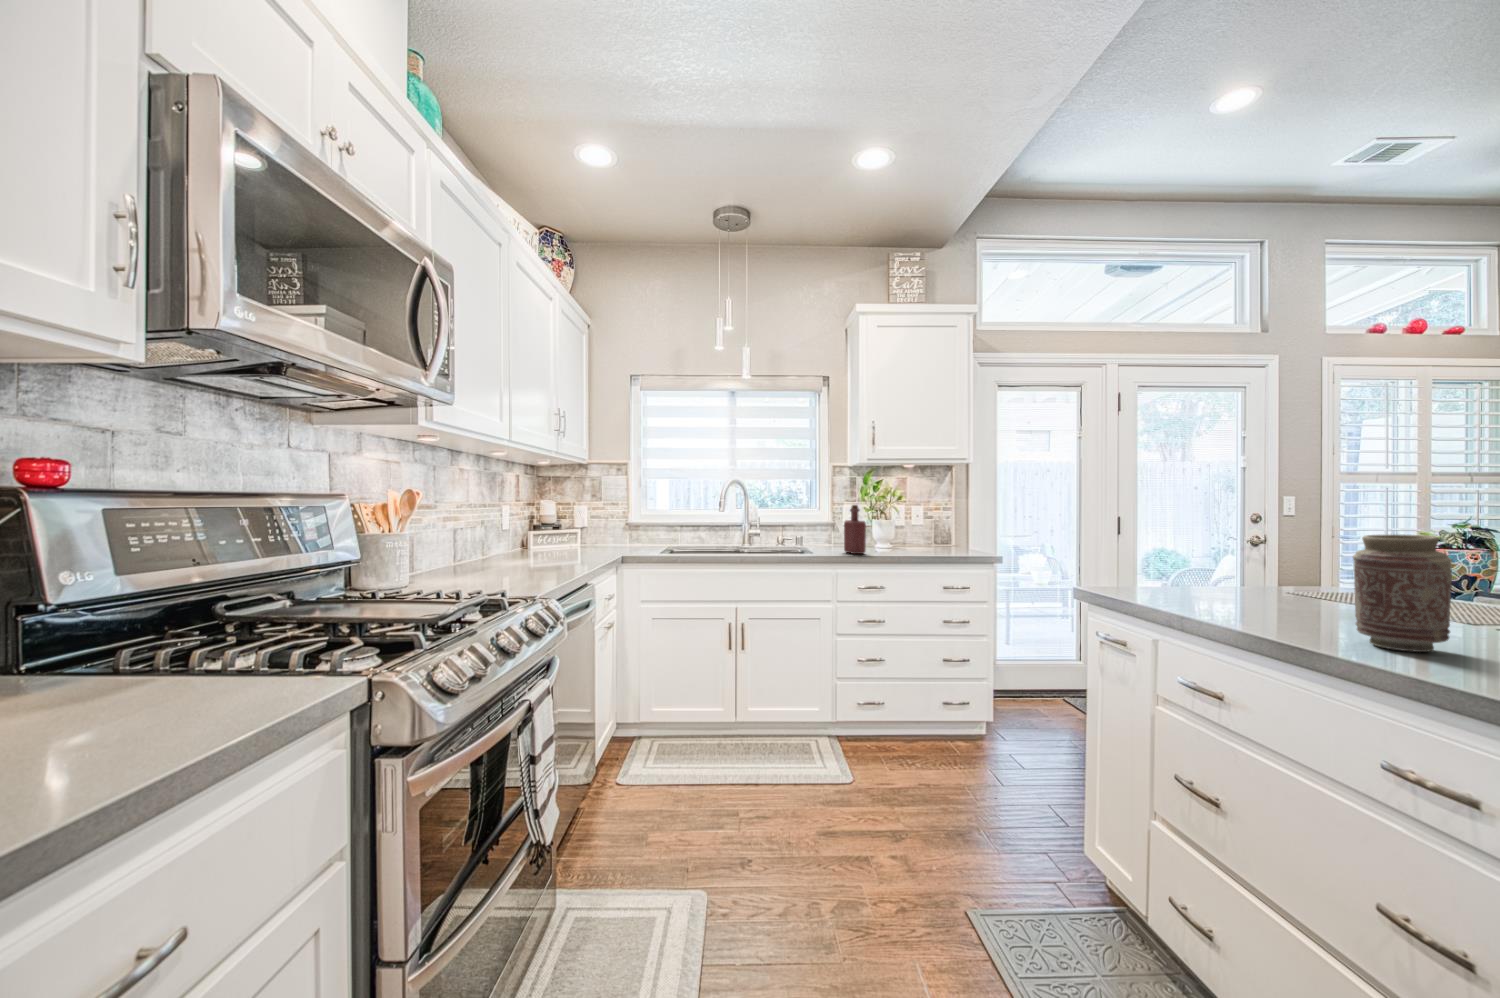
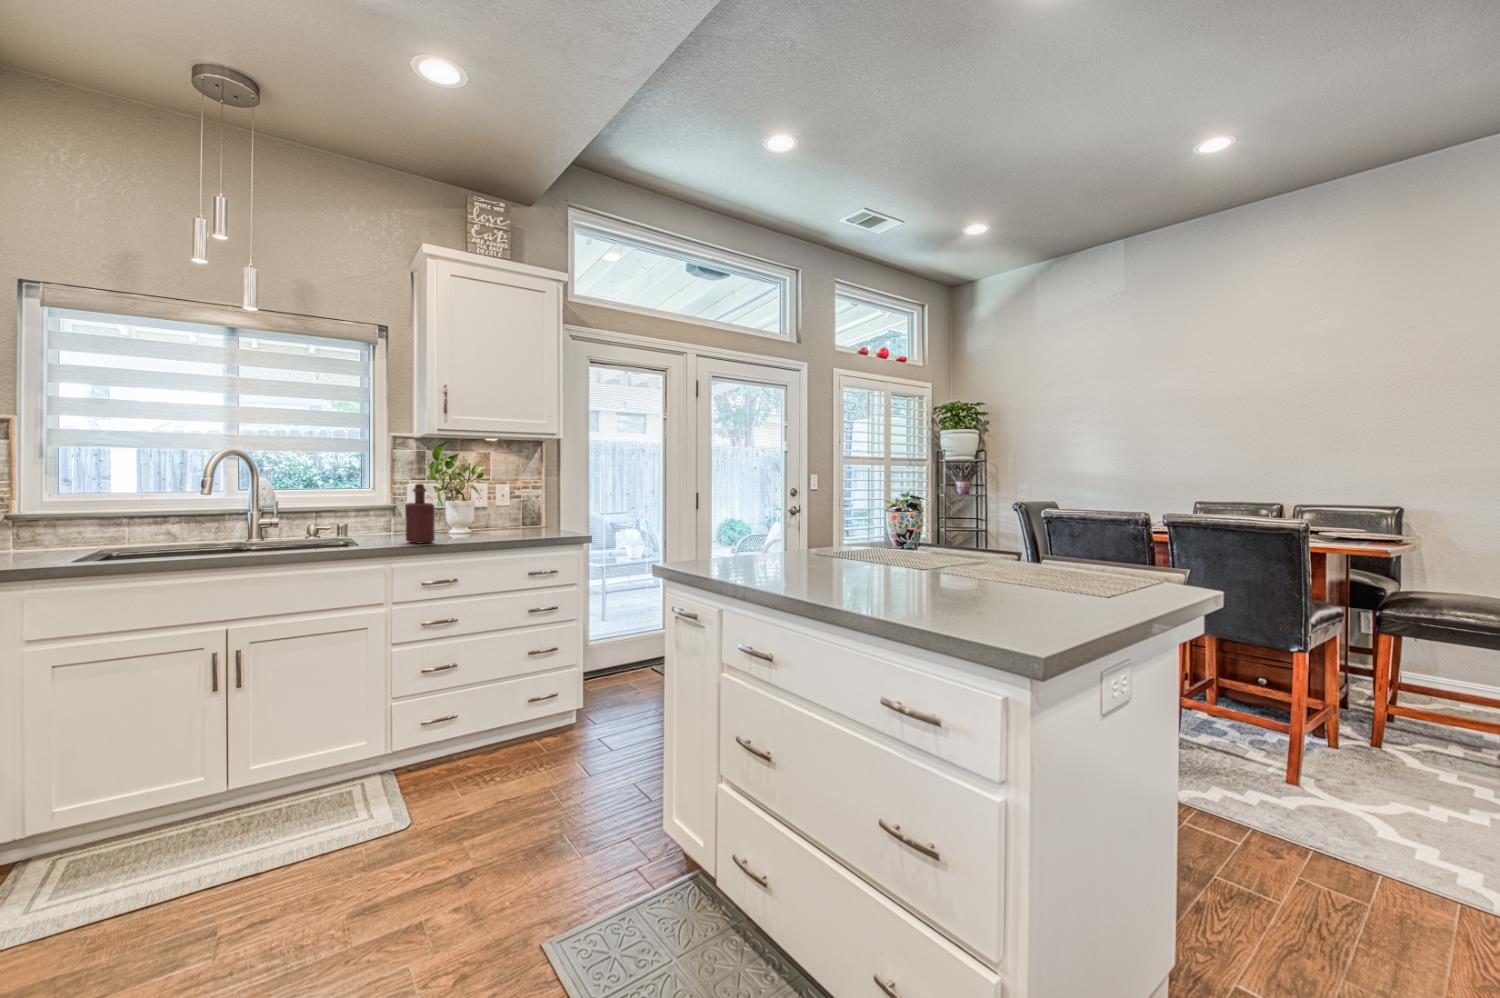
vase: present [1353,534,1452,652] -> none [860,501,918,598]

